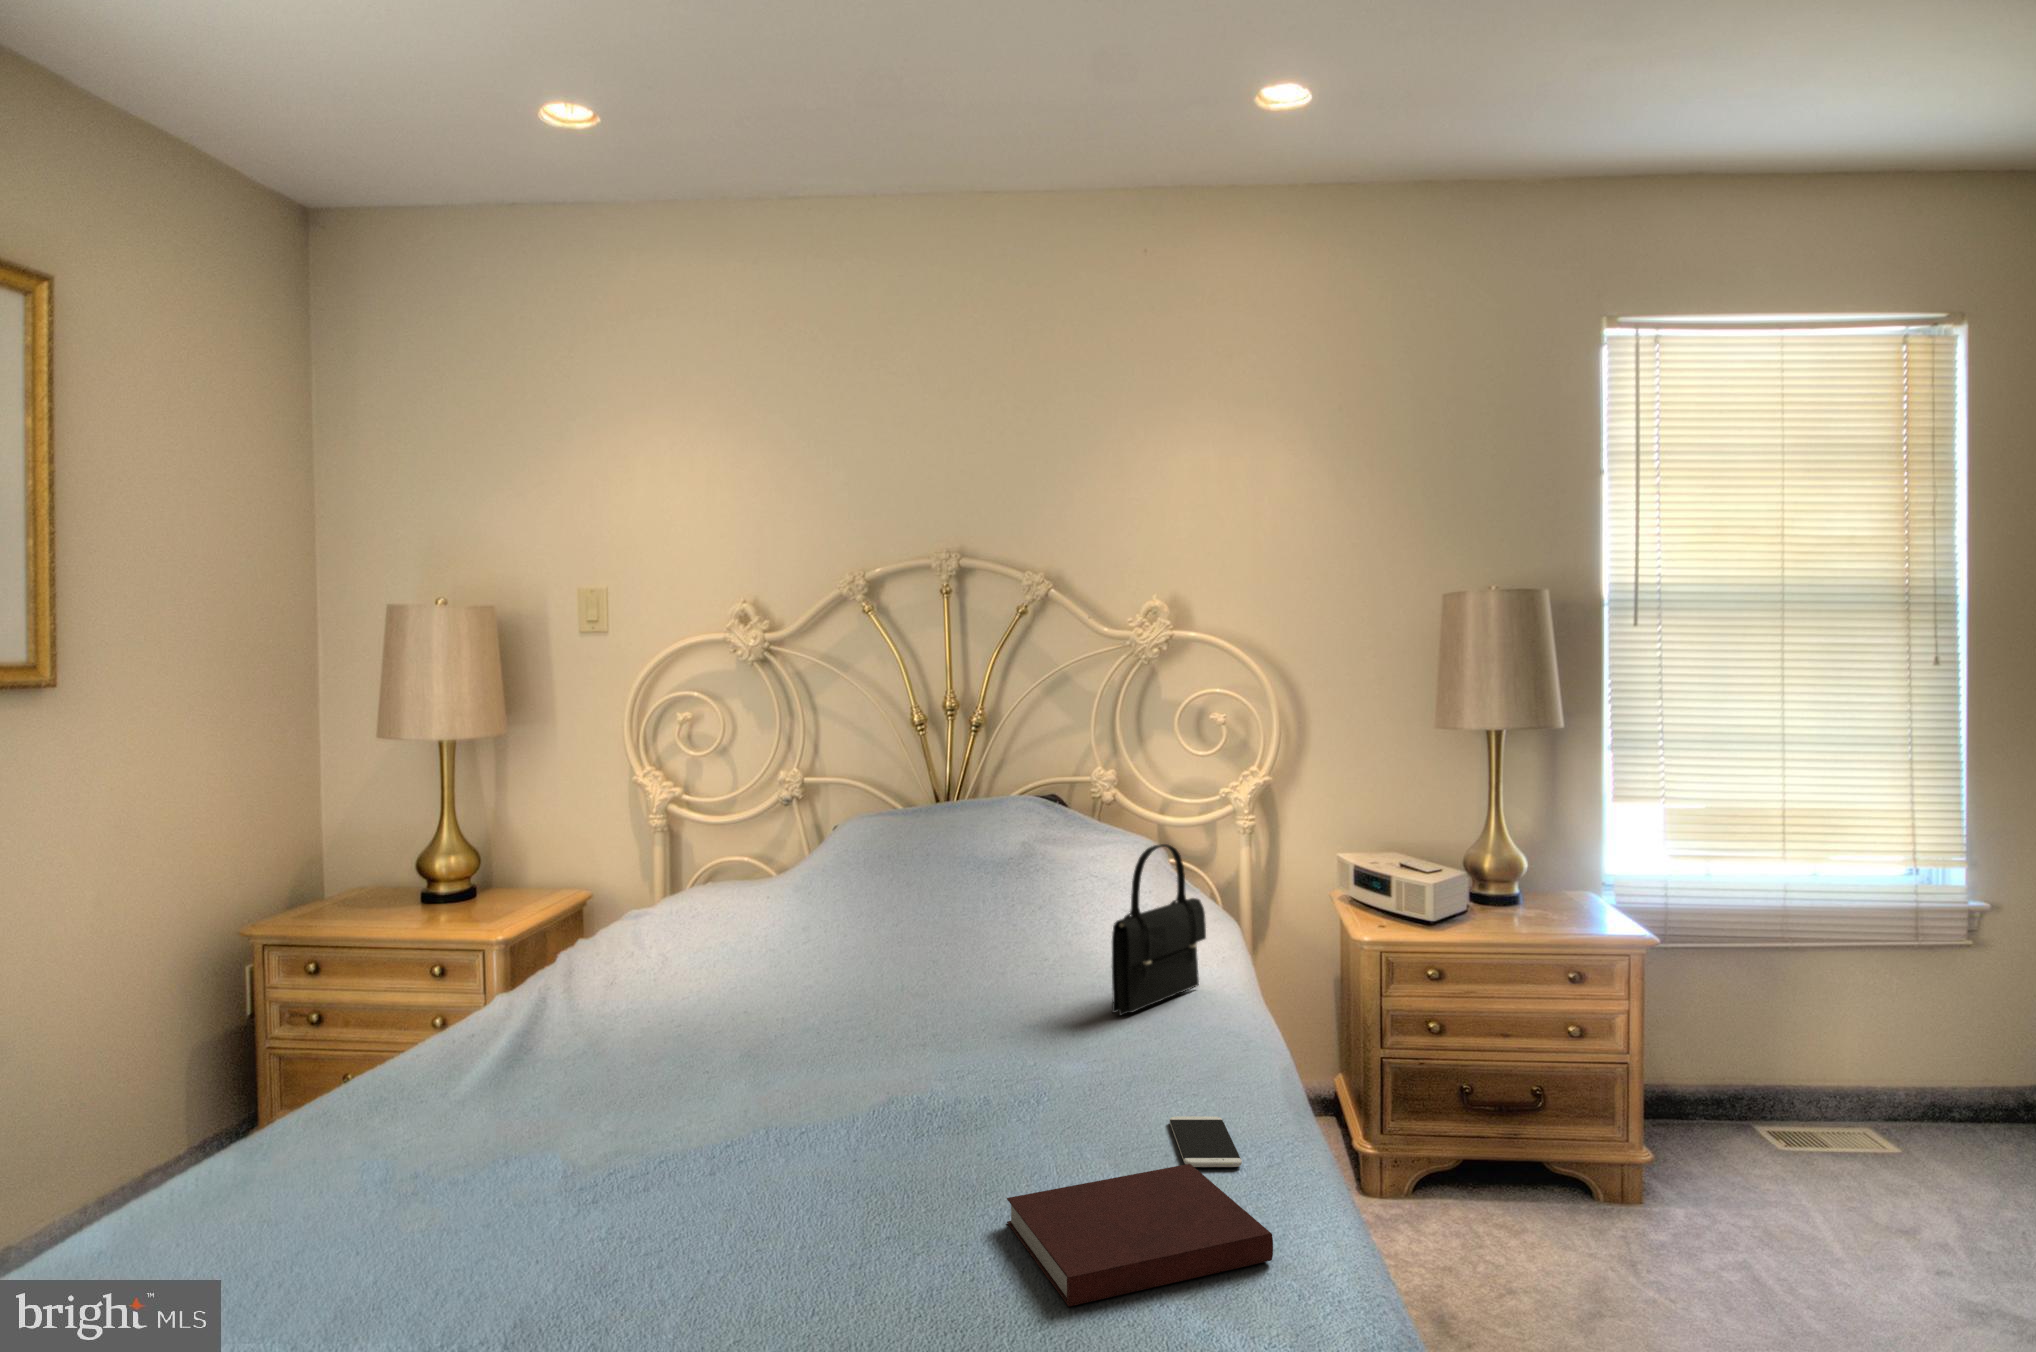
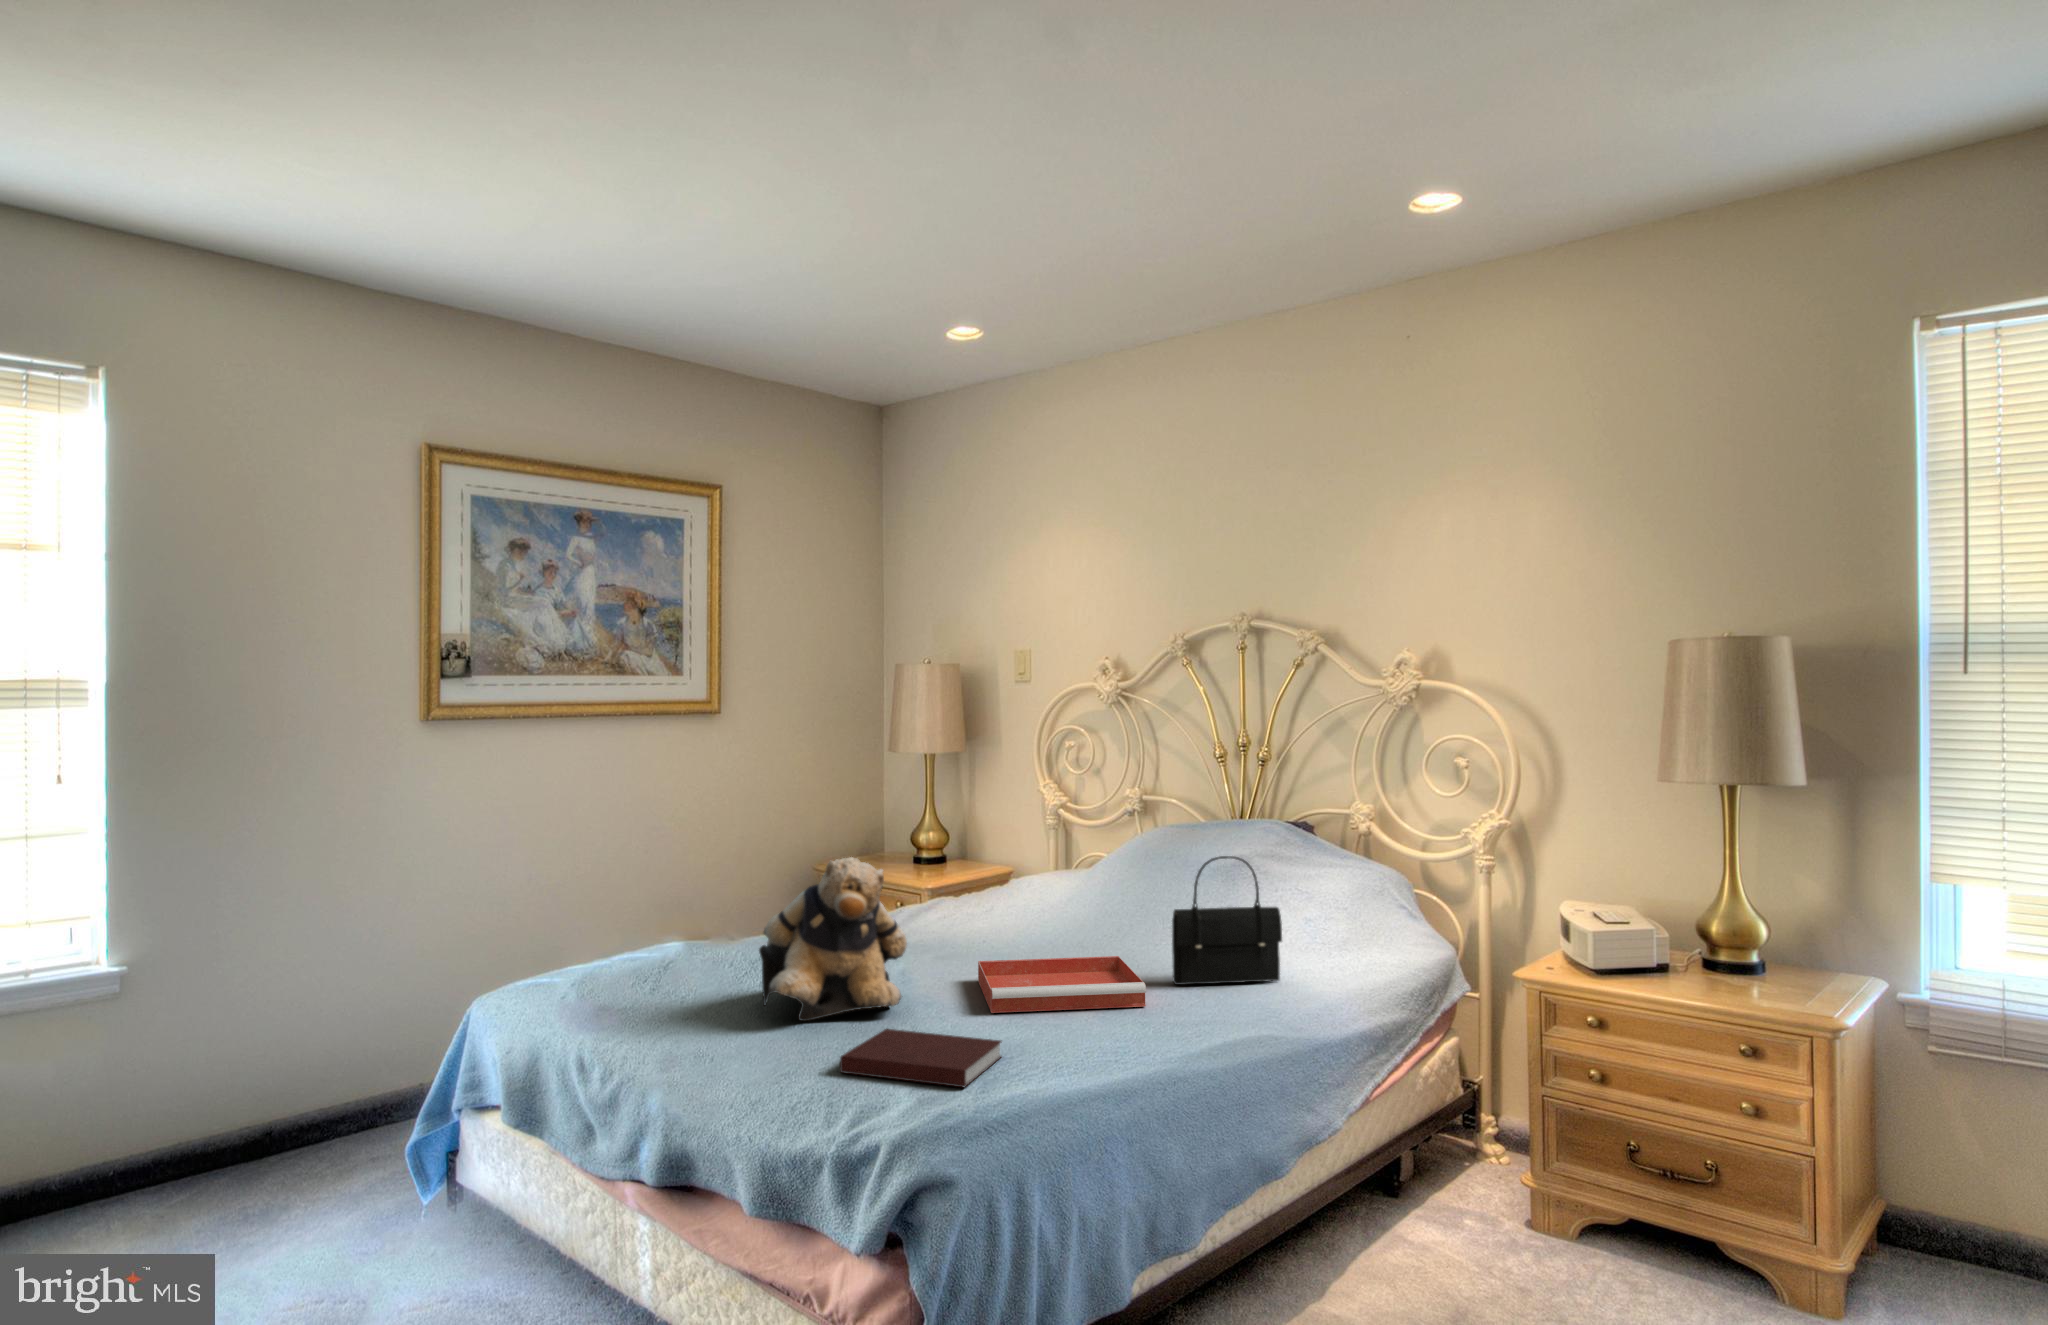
teddy bear: none [647,922,925,1227] -> present [759,857,907,1021]
tray: none [896,993,1165,1119] -> present [978,956,1146,1013]
smartphone: present [1170,1116,1242,1167] -> none [1022,1030,1095,1057]

